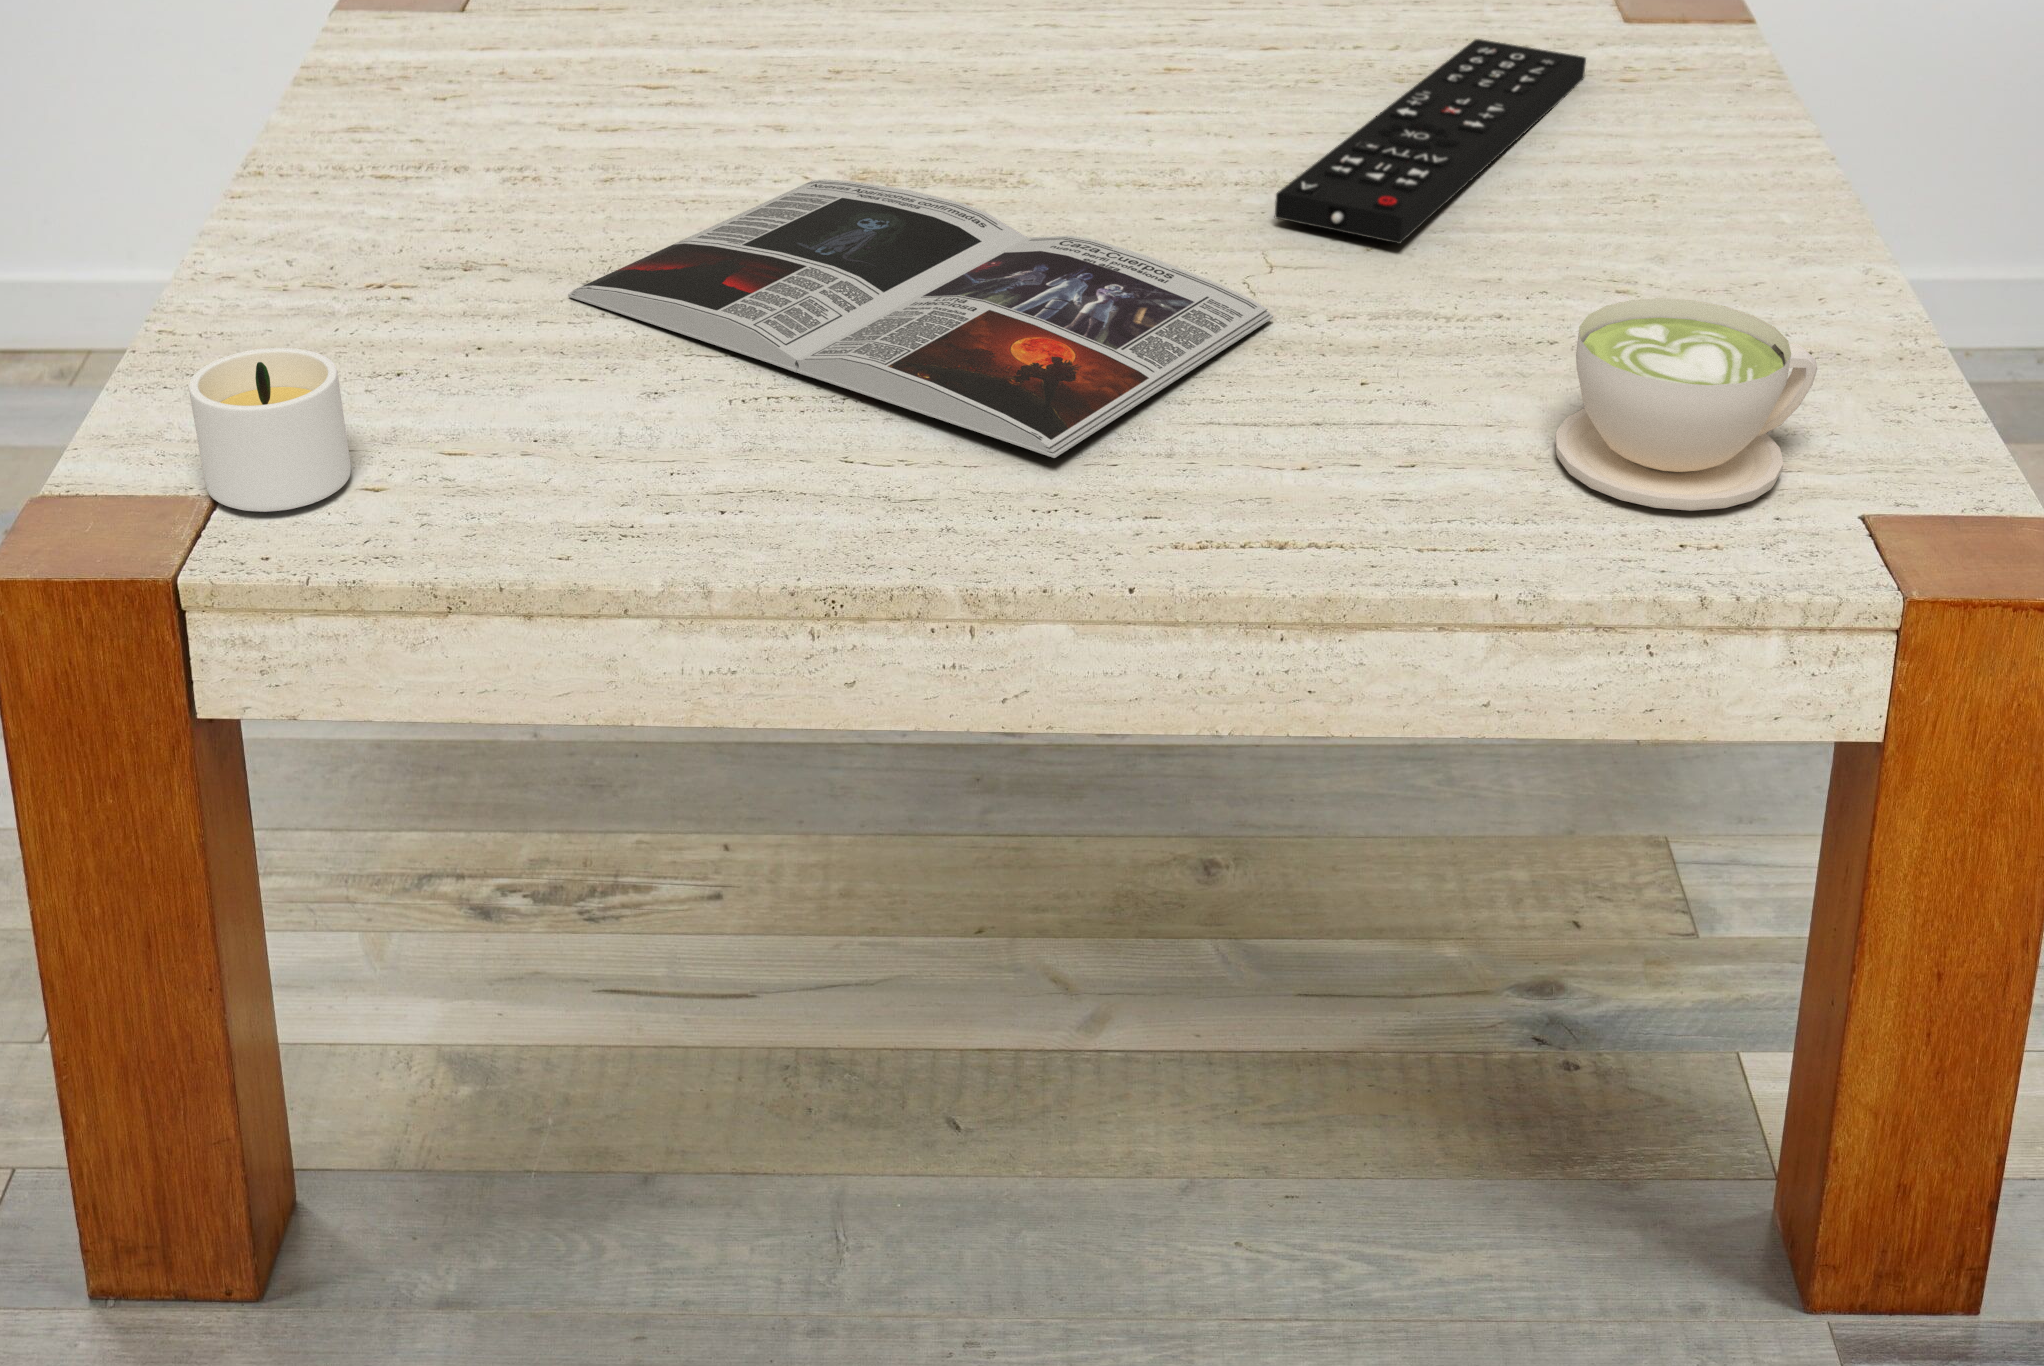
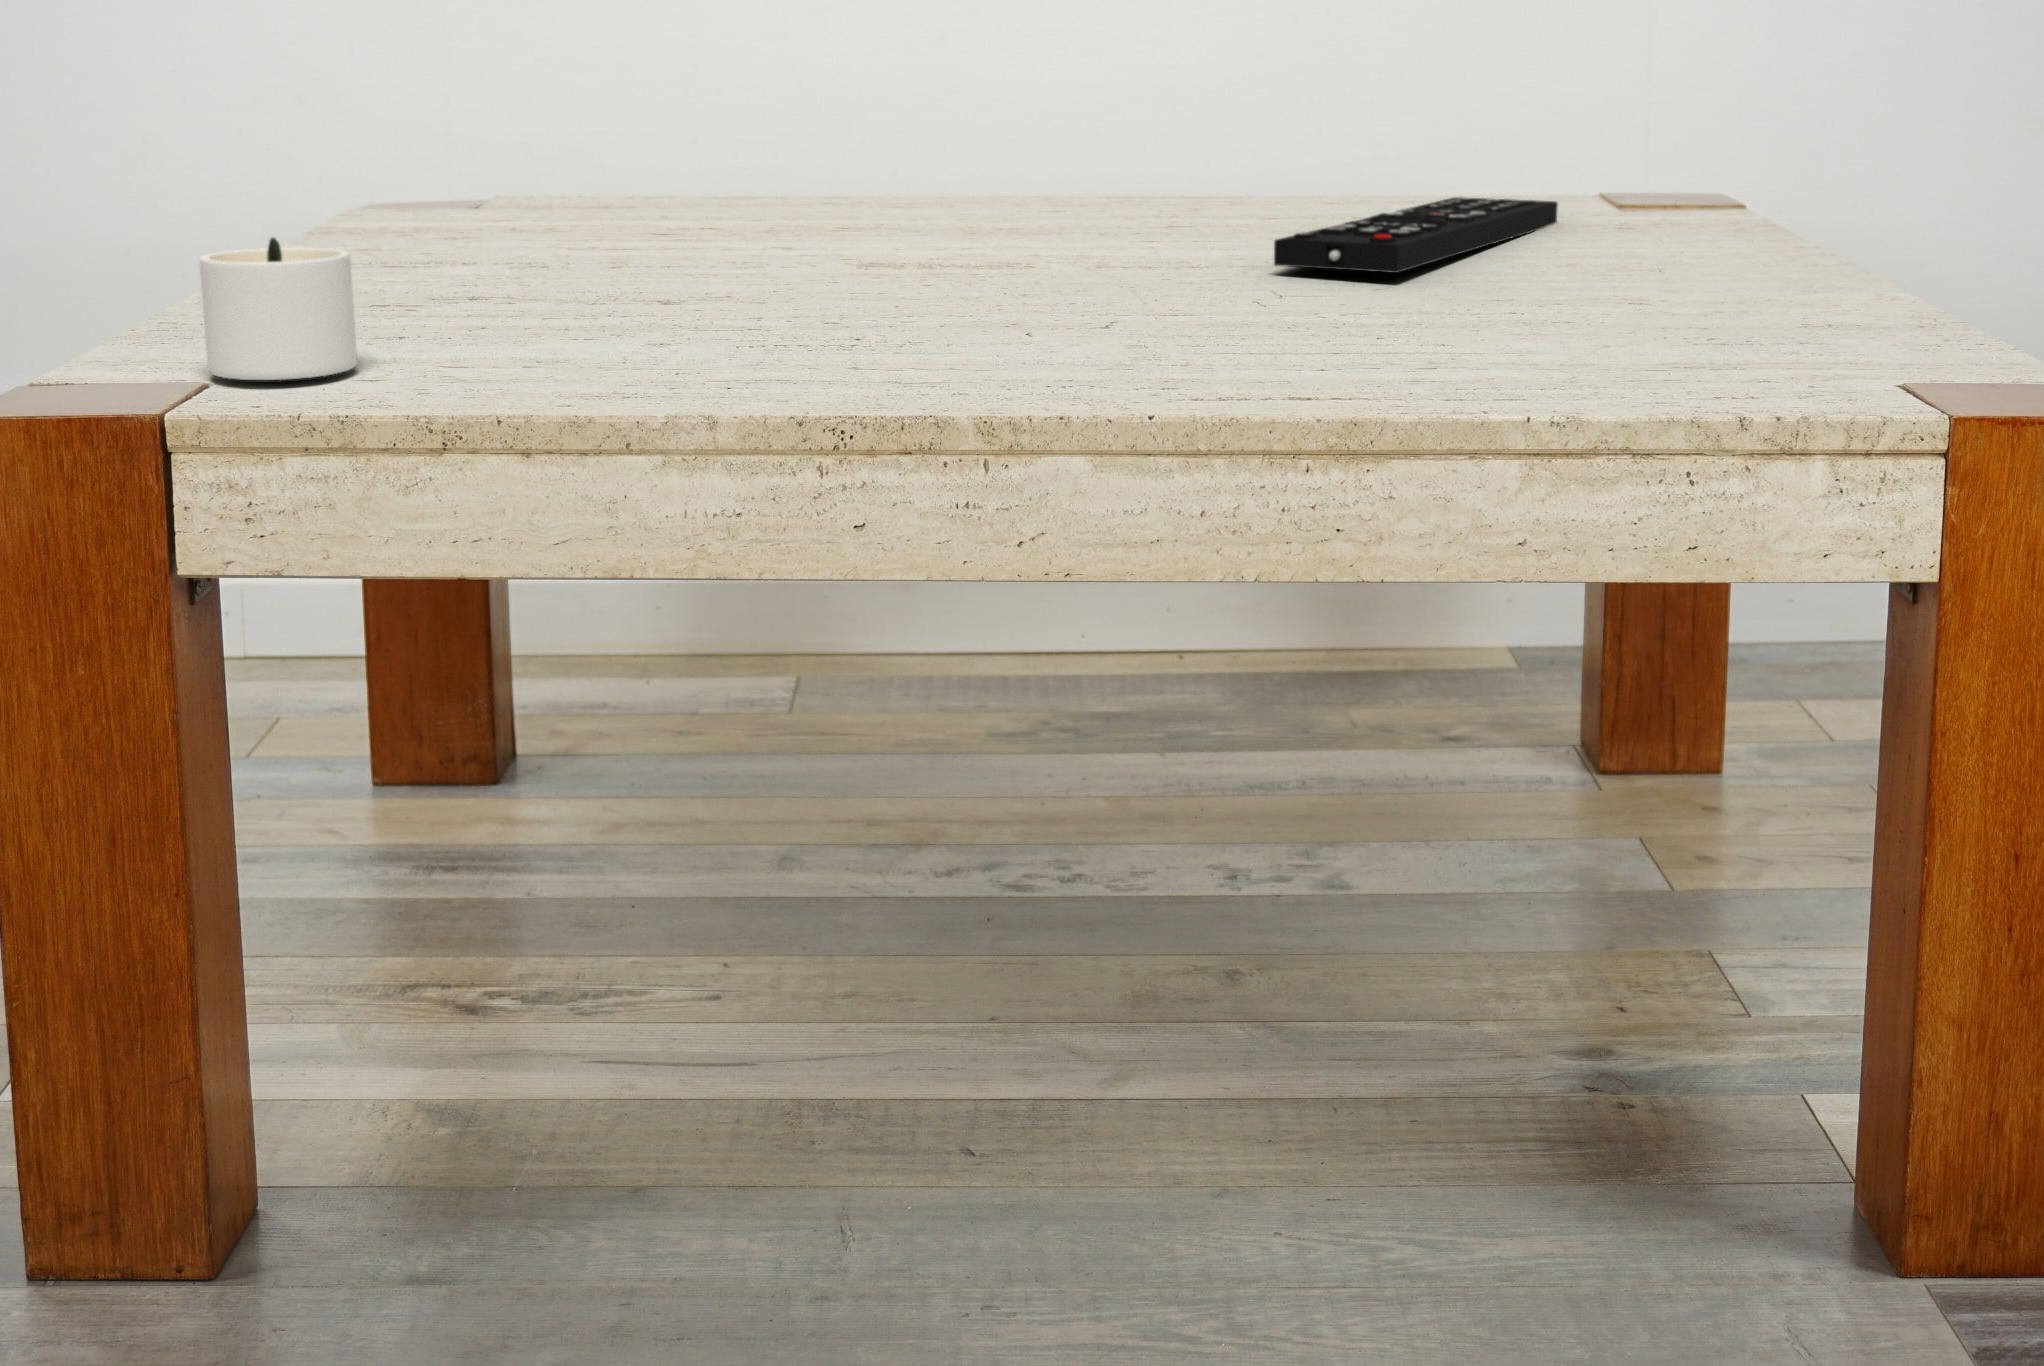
magazine: present [568,179,1273,458] -> none [586,249,1279,351]
coffee cup: present [1555,298,1817,511] -> none [1570,216,1827,377]

